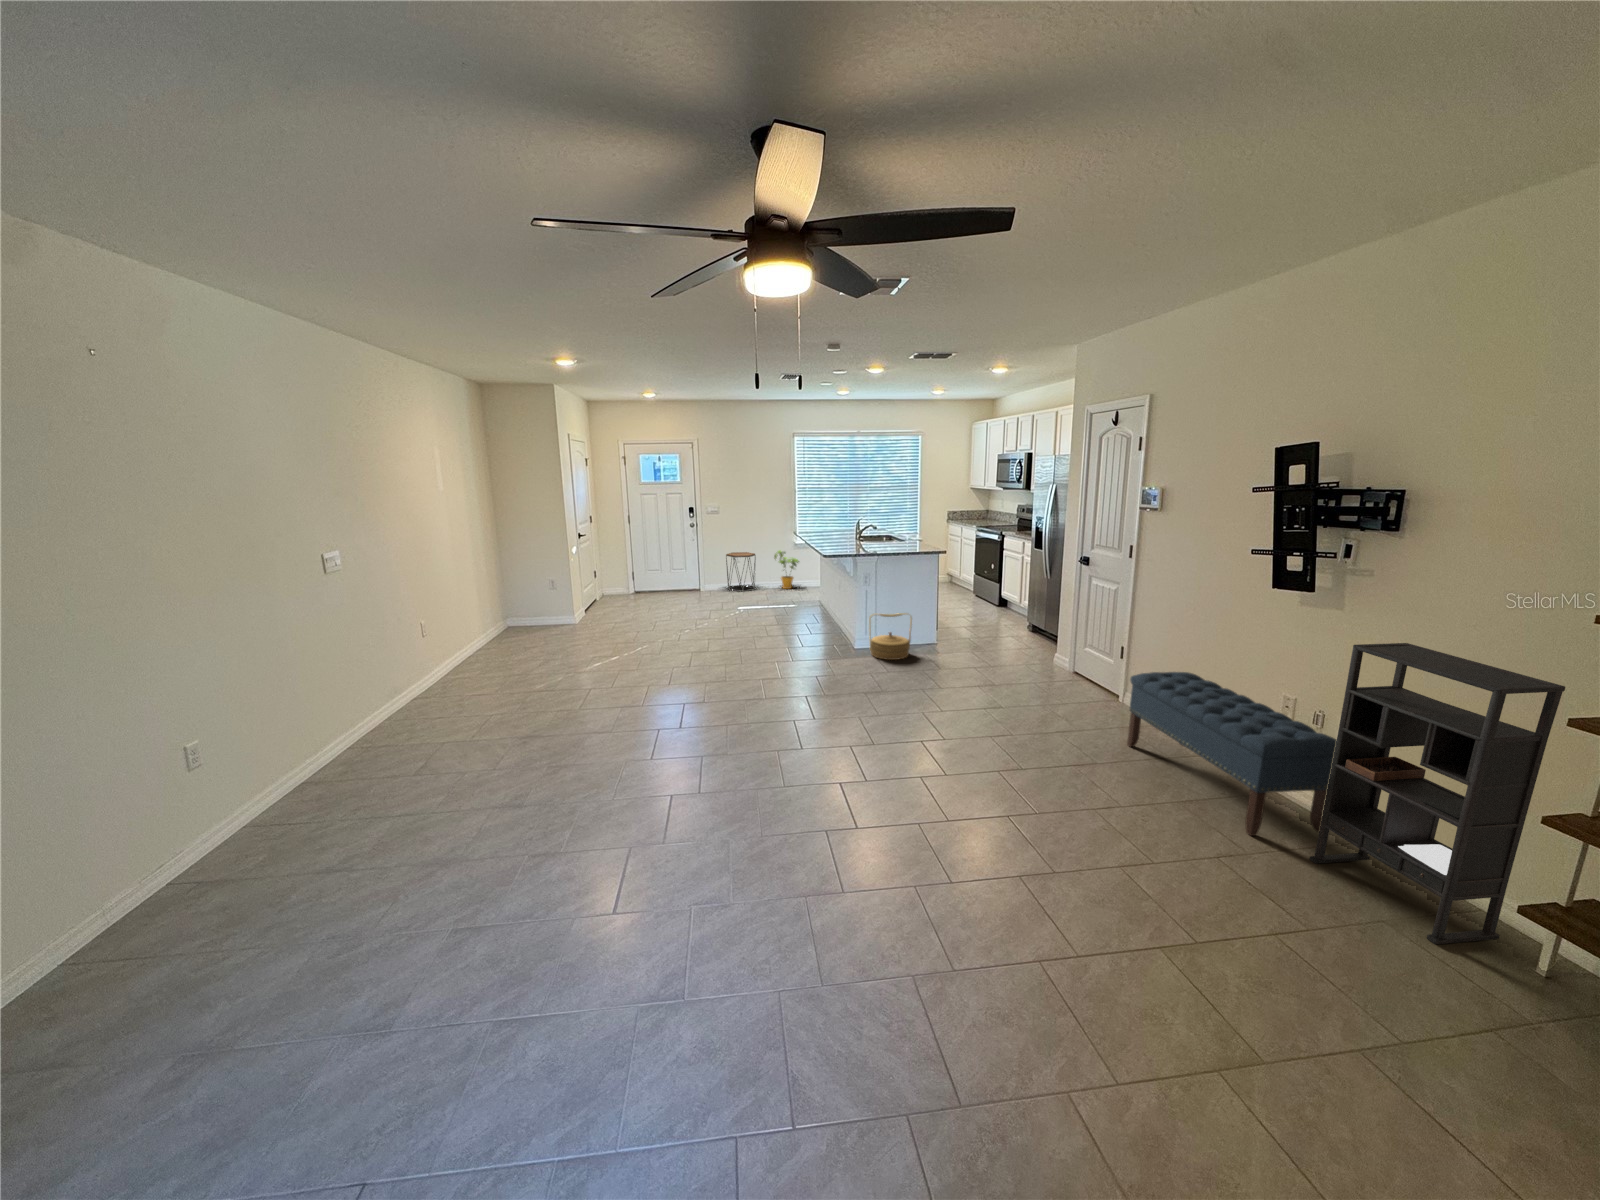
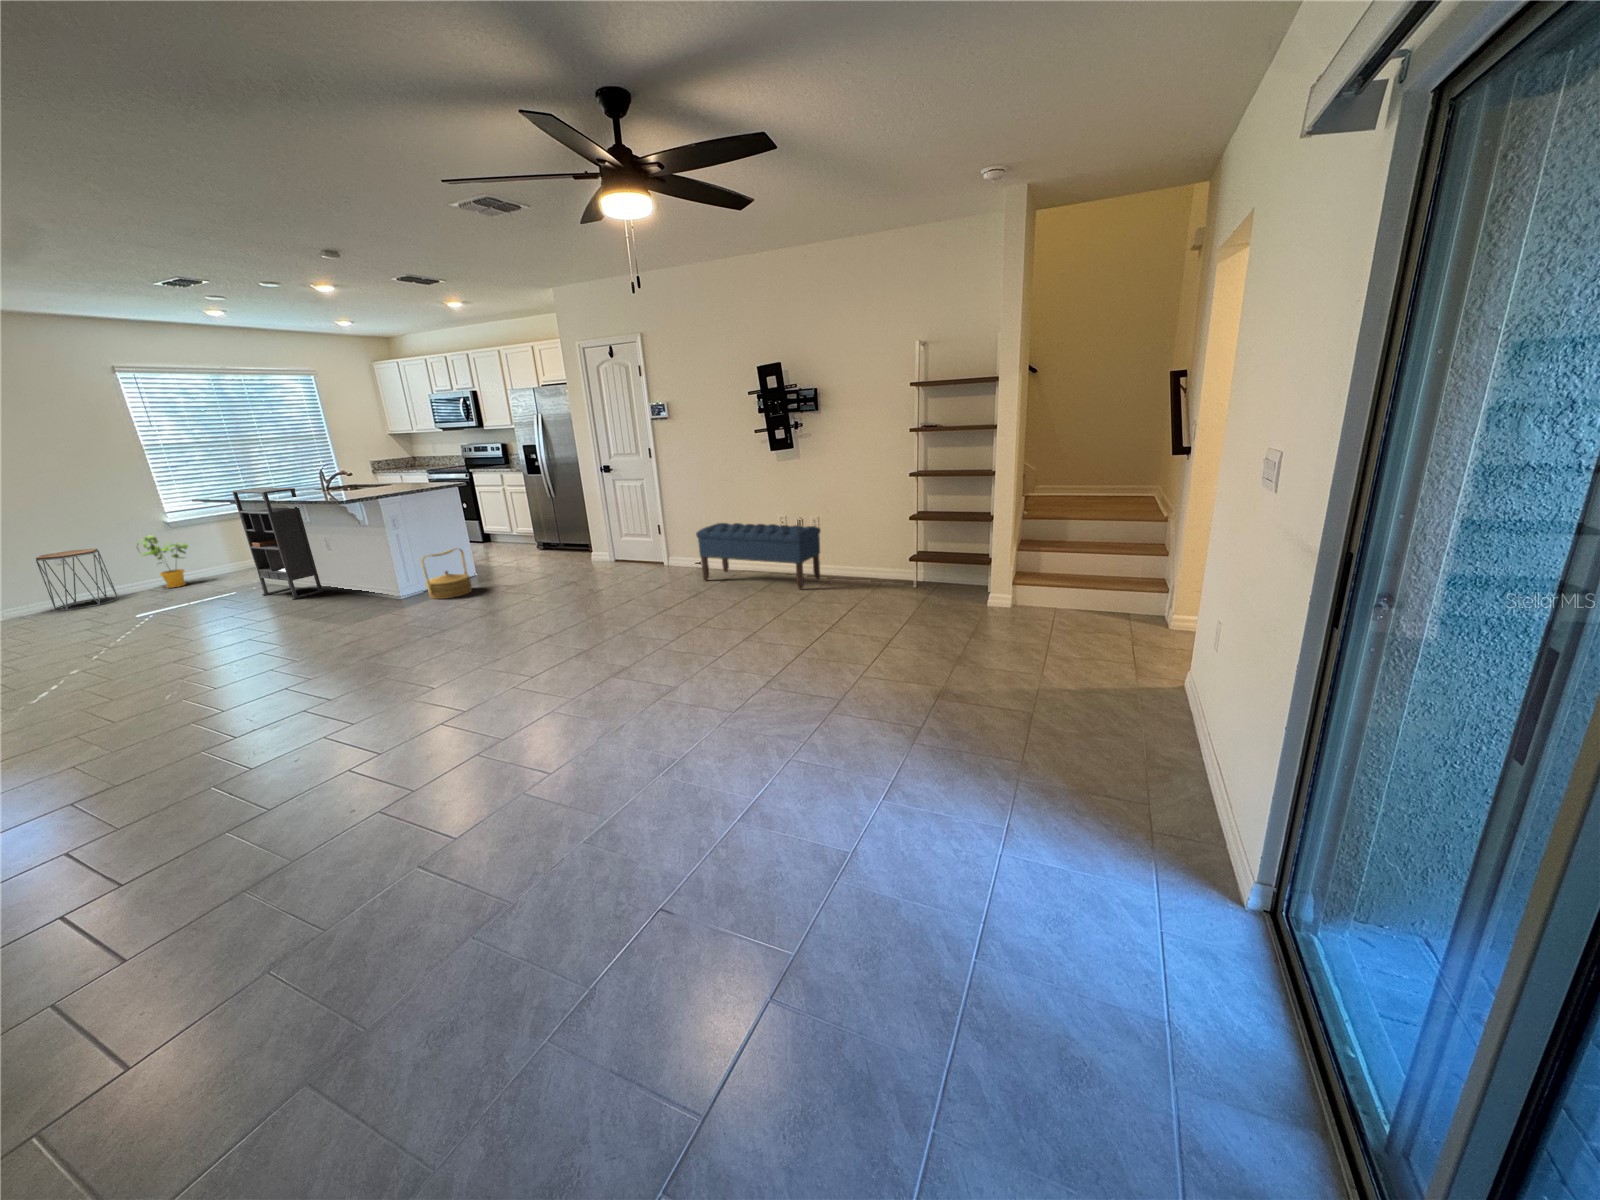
bookshelf: present [1309,643,1565,944] -> present [232,487,324,600]

